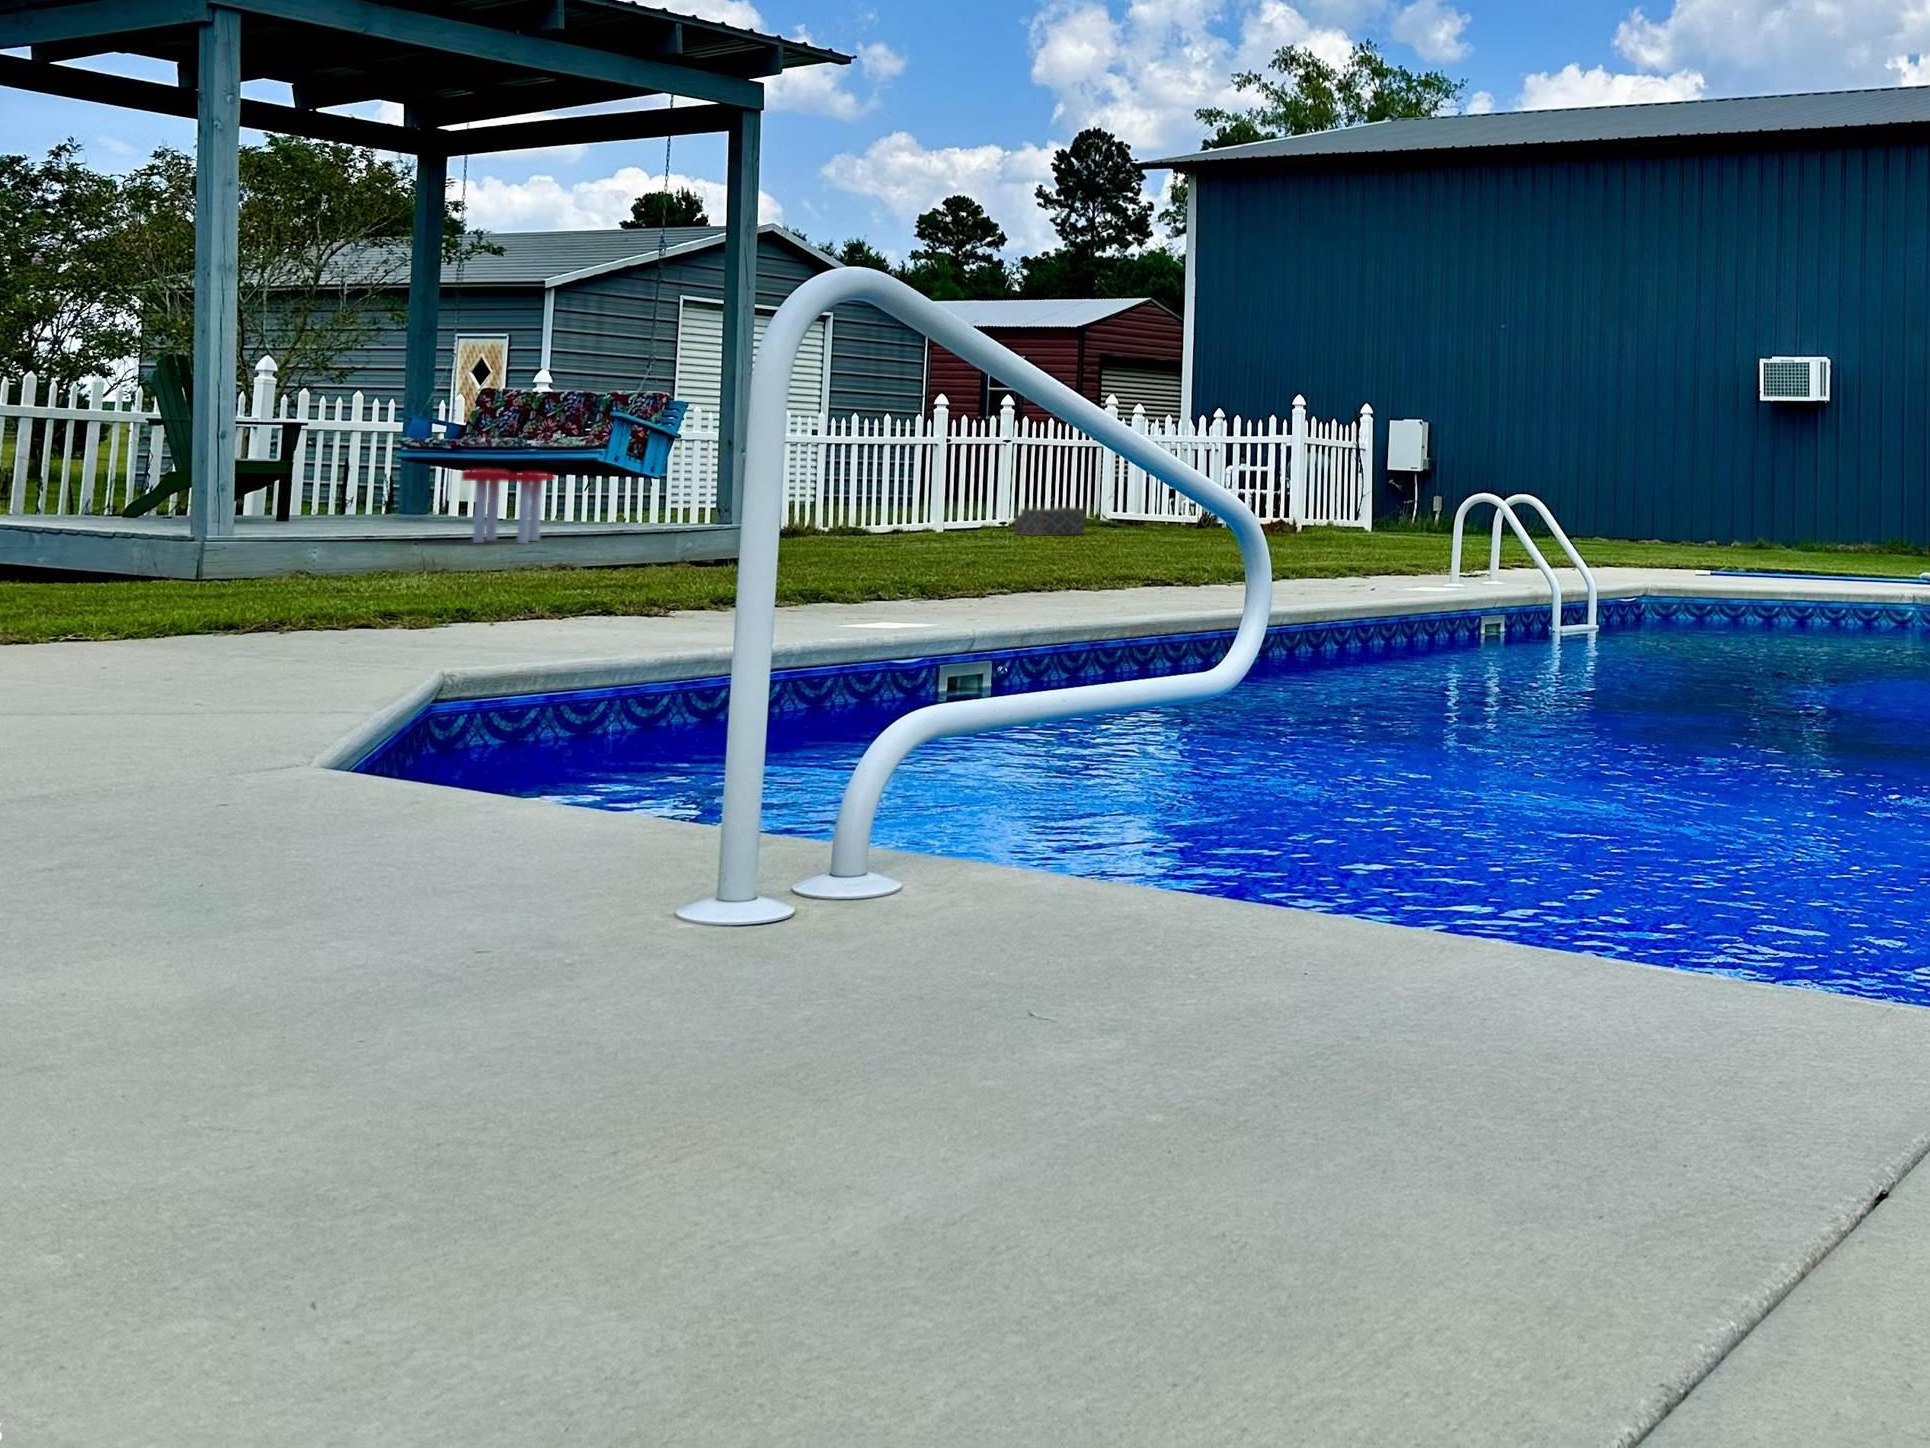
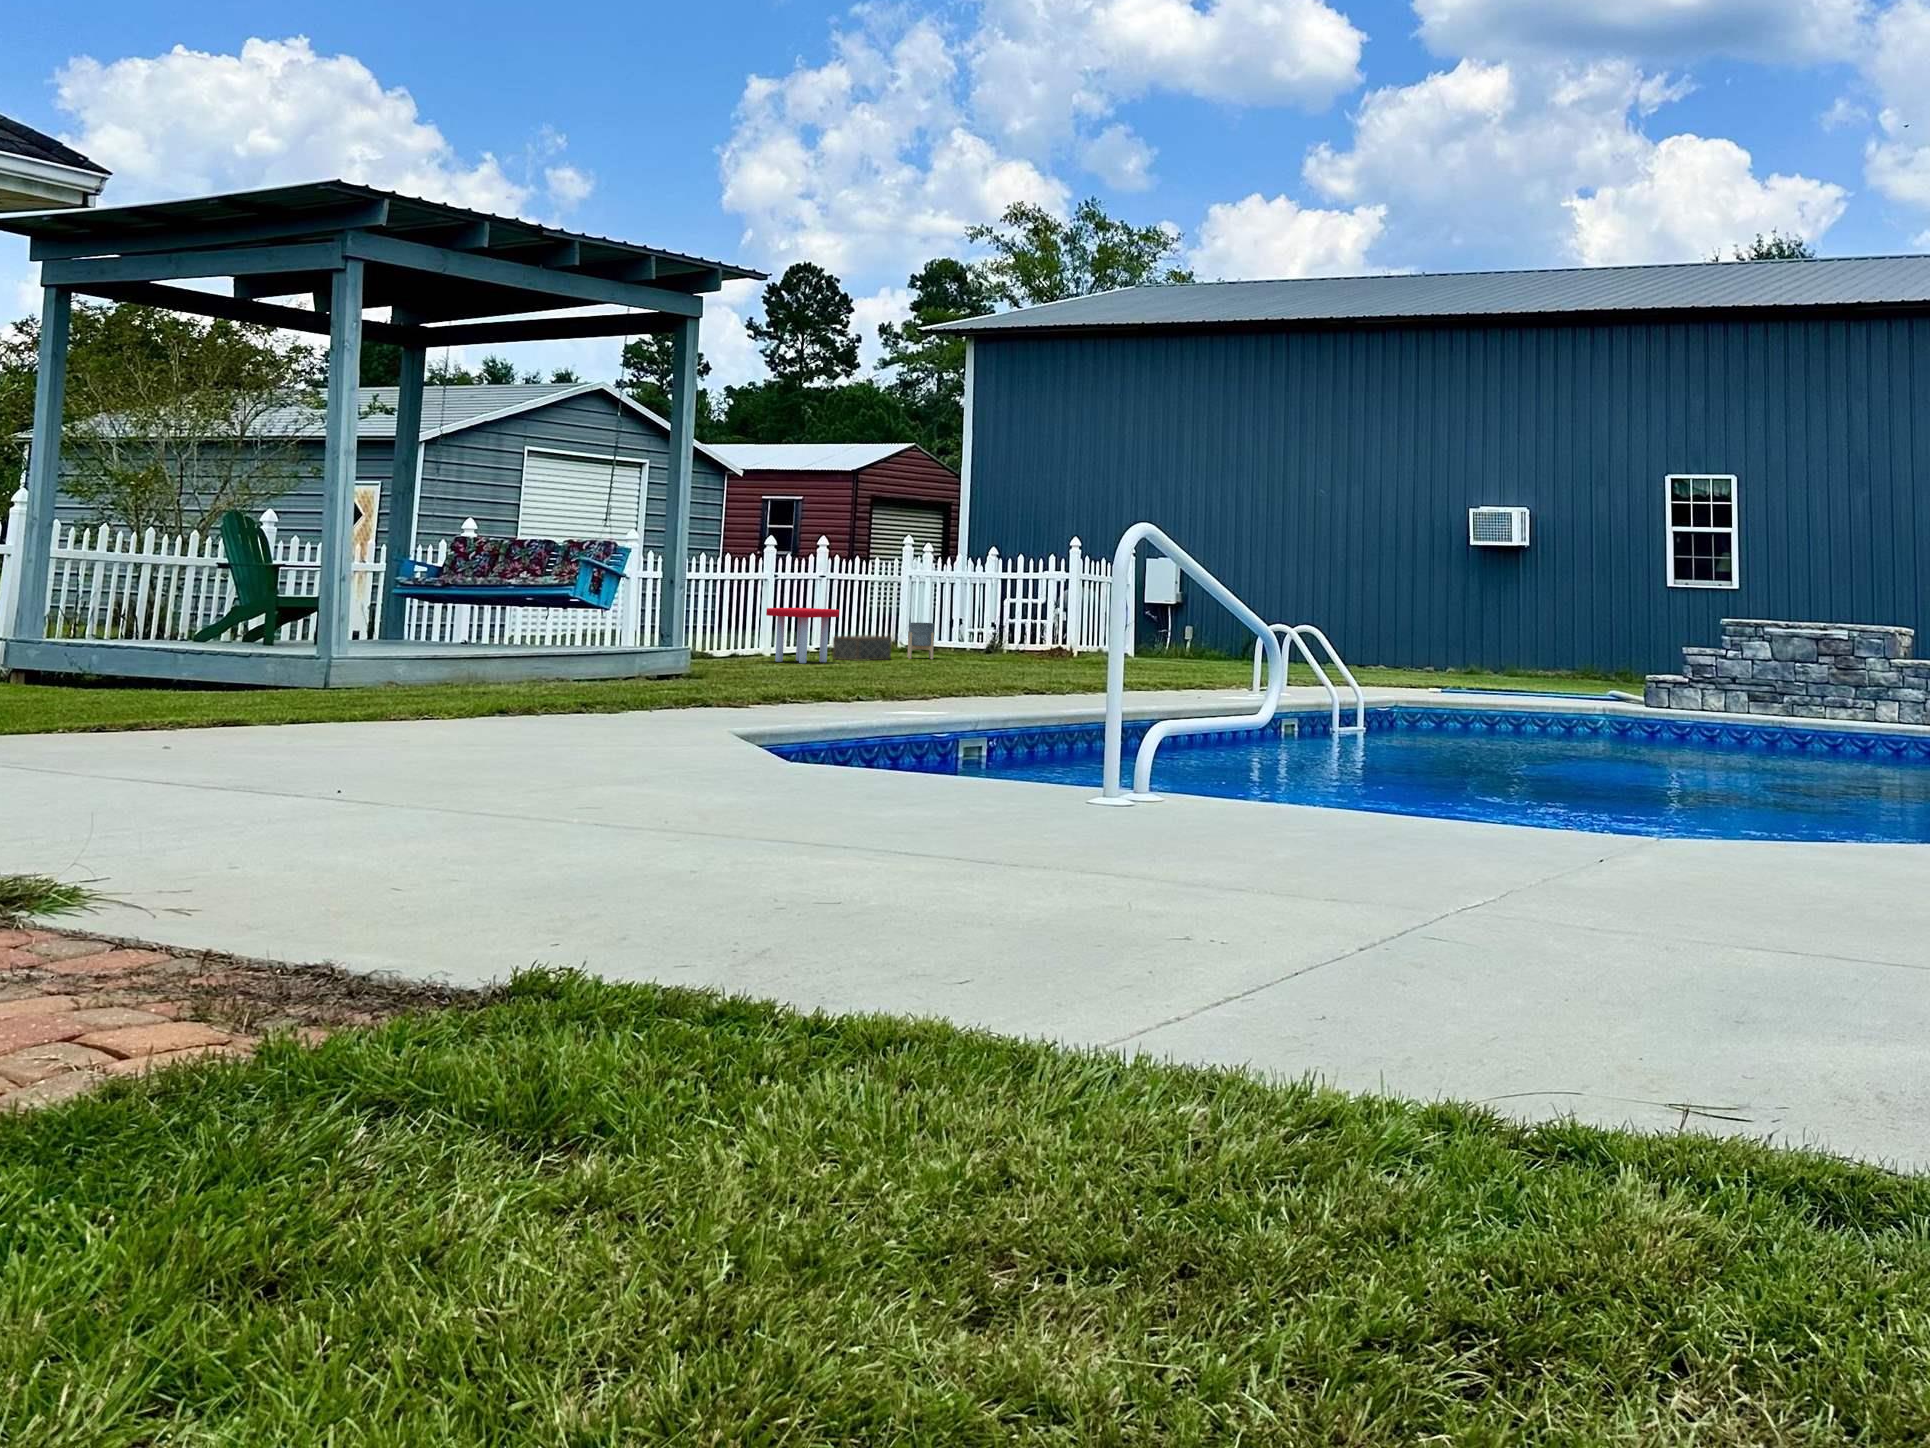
stool: present [462,469,556,544] -> present [766,608,839,663]
planter: none [1107,492,1136,534] -> present [907,623,934,659]

